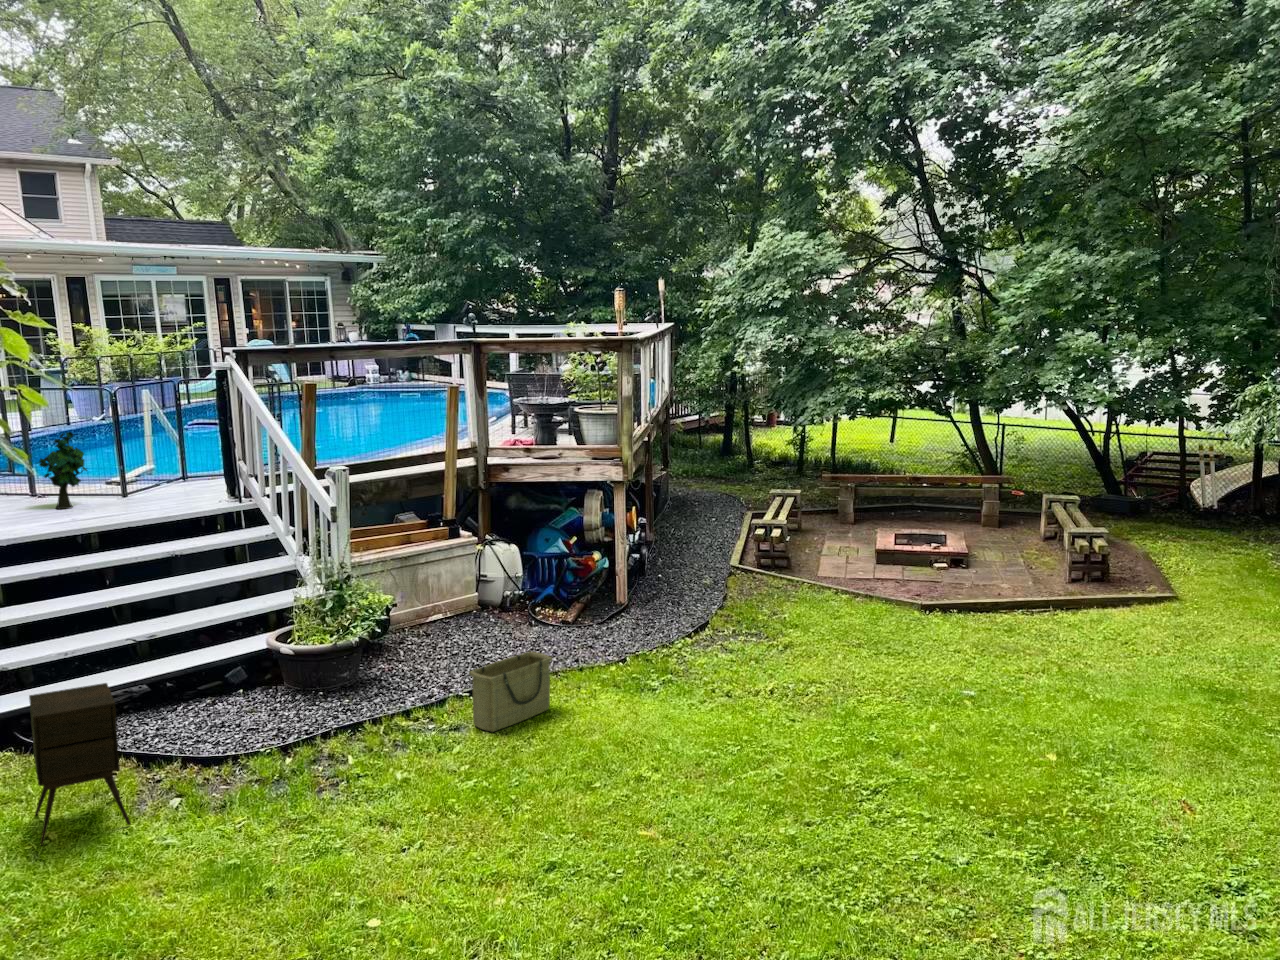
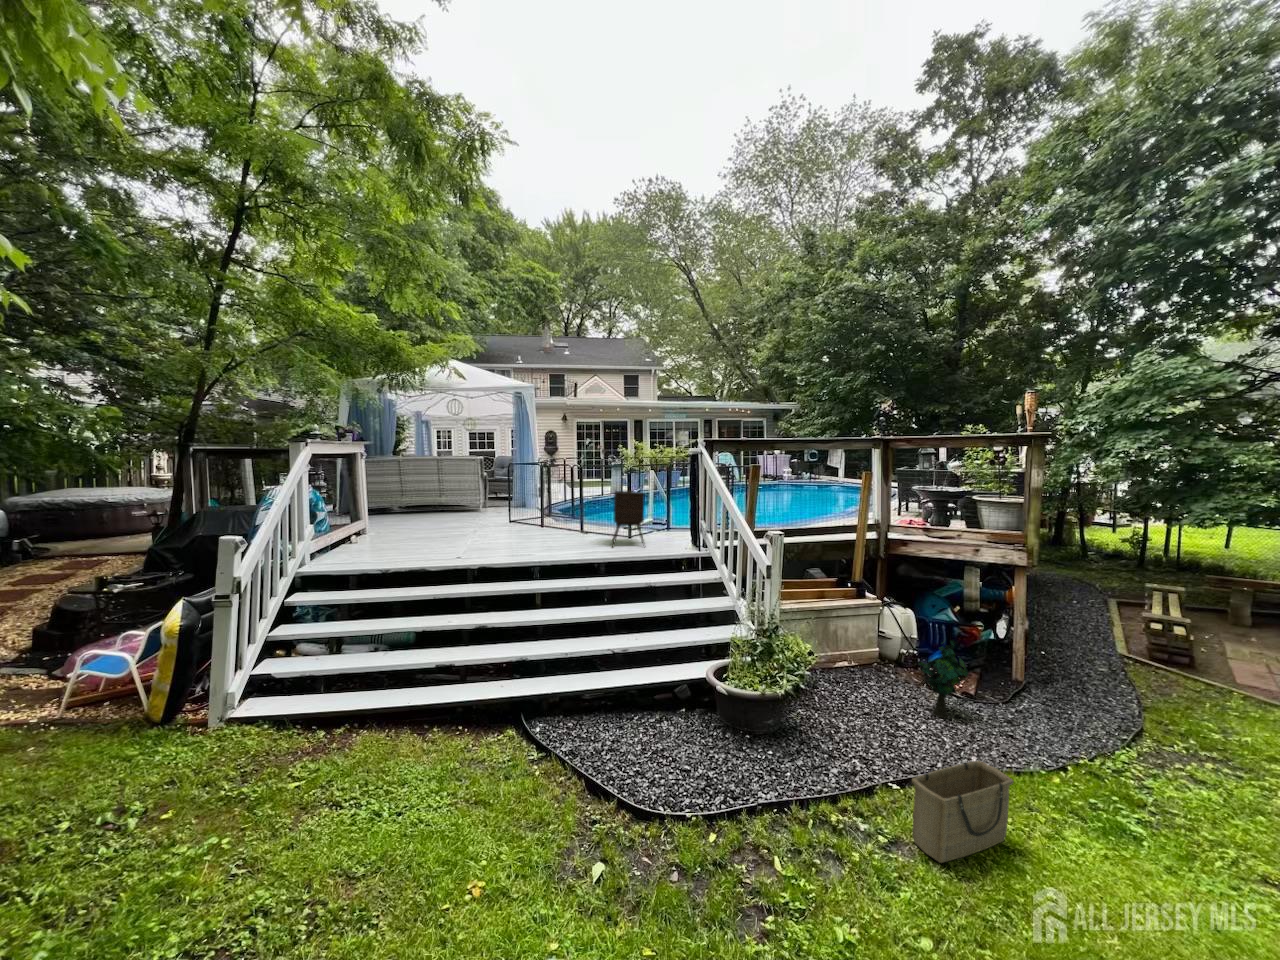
decorative plant: present [37,432,87,509] -> present [919,640,968,719]
side table: present [29,683,131,846] -> present [613,491,644,546]

